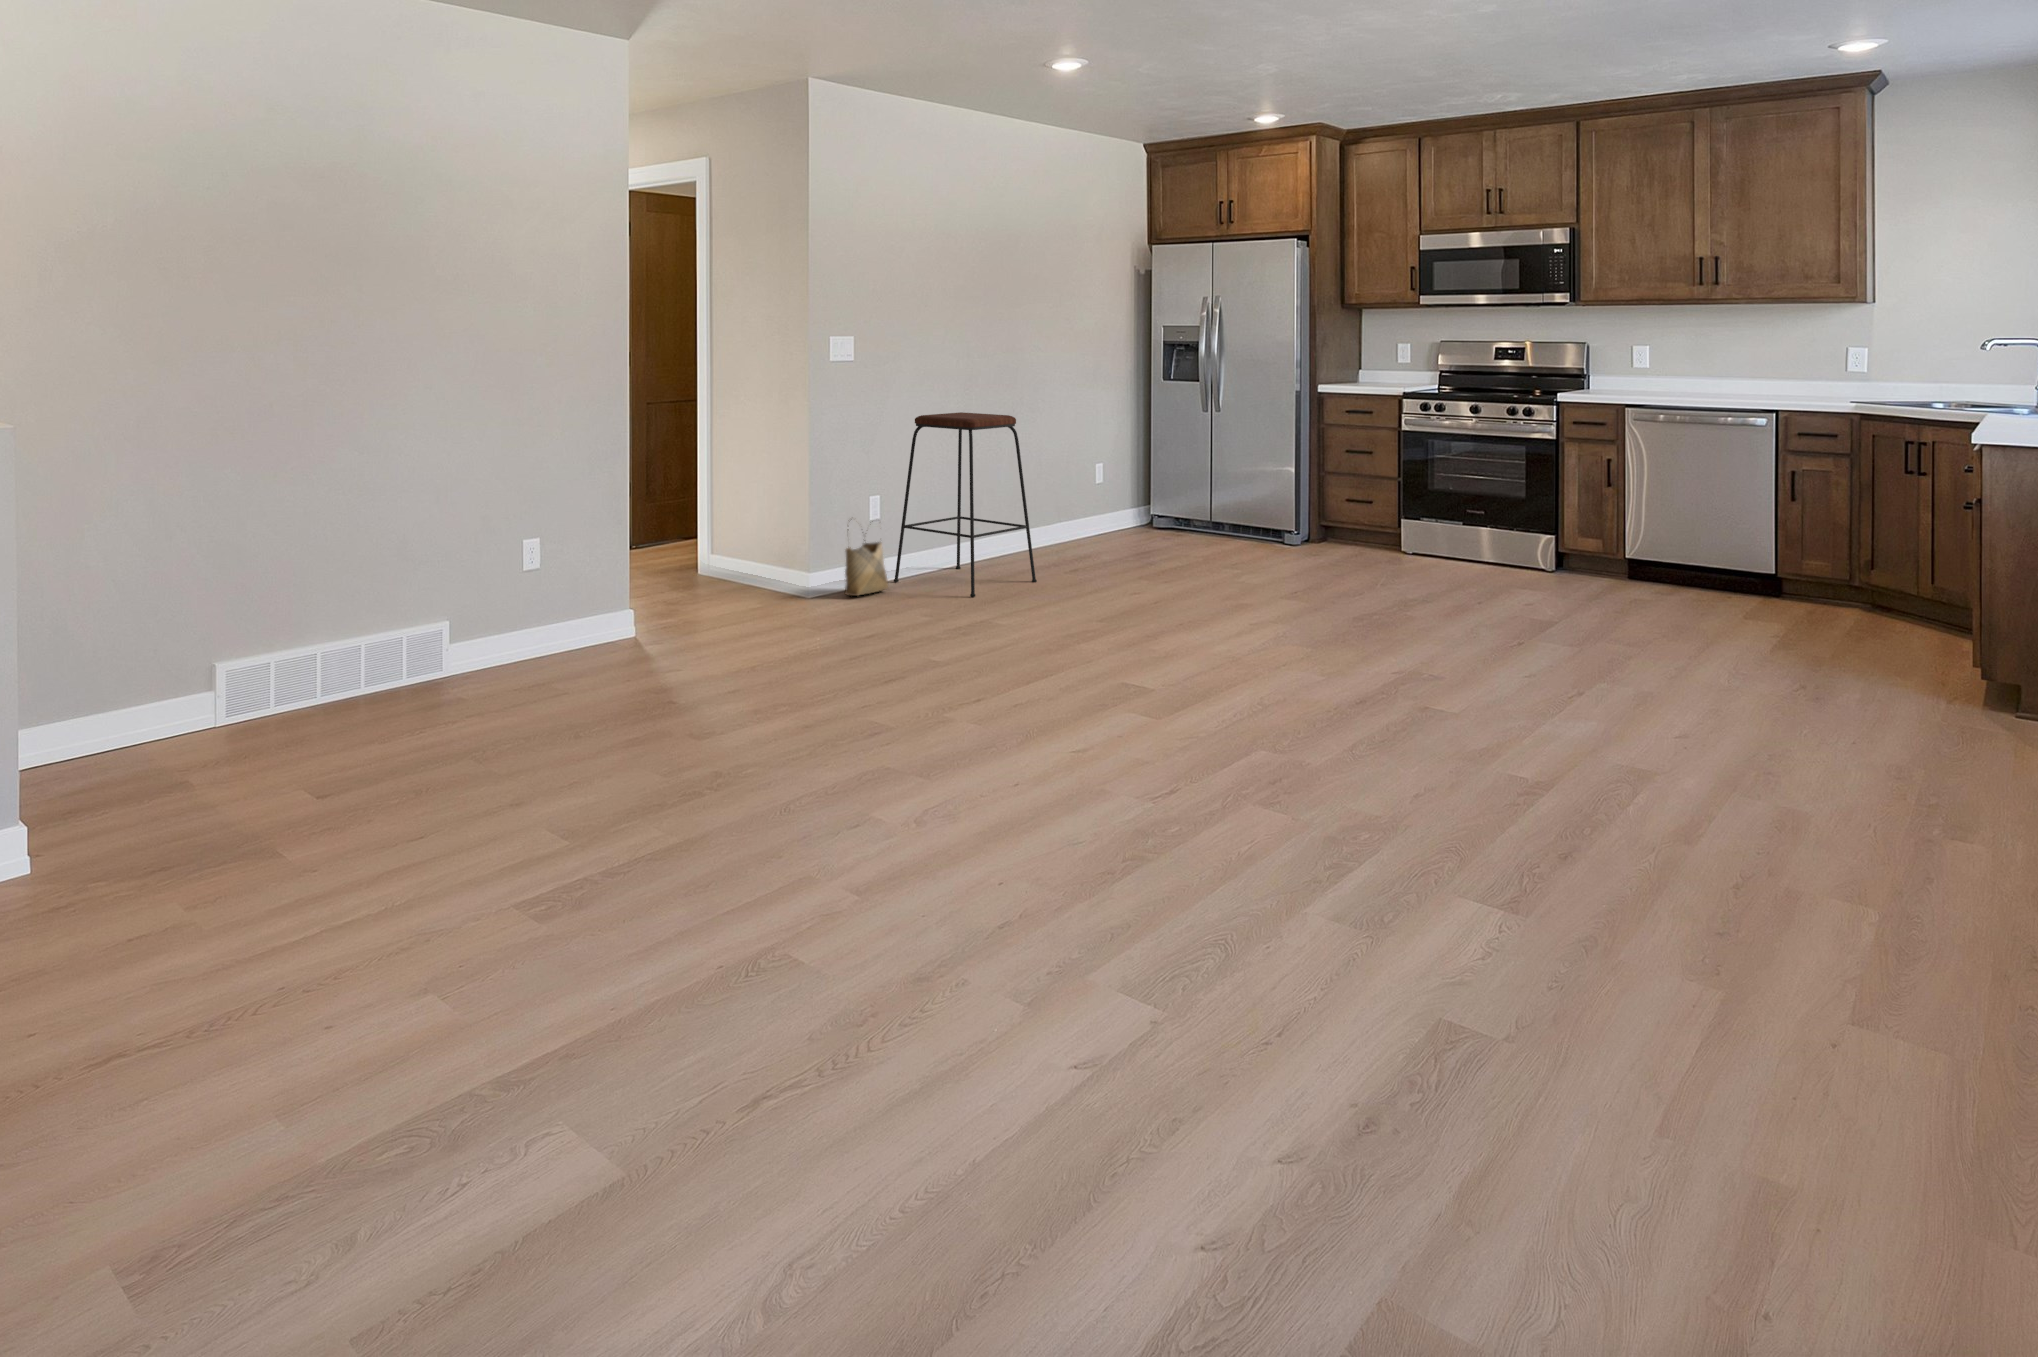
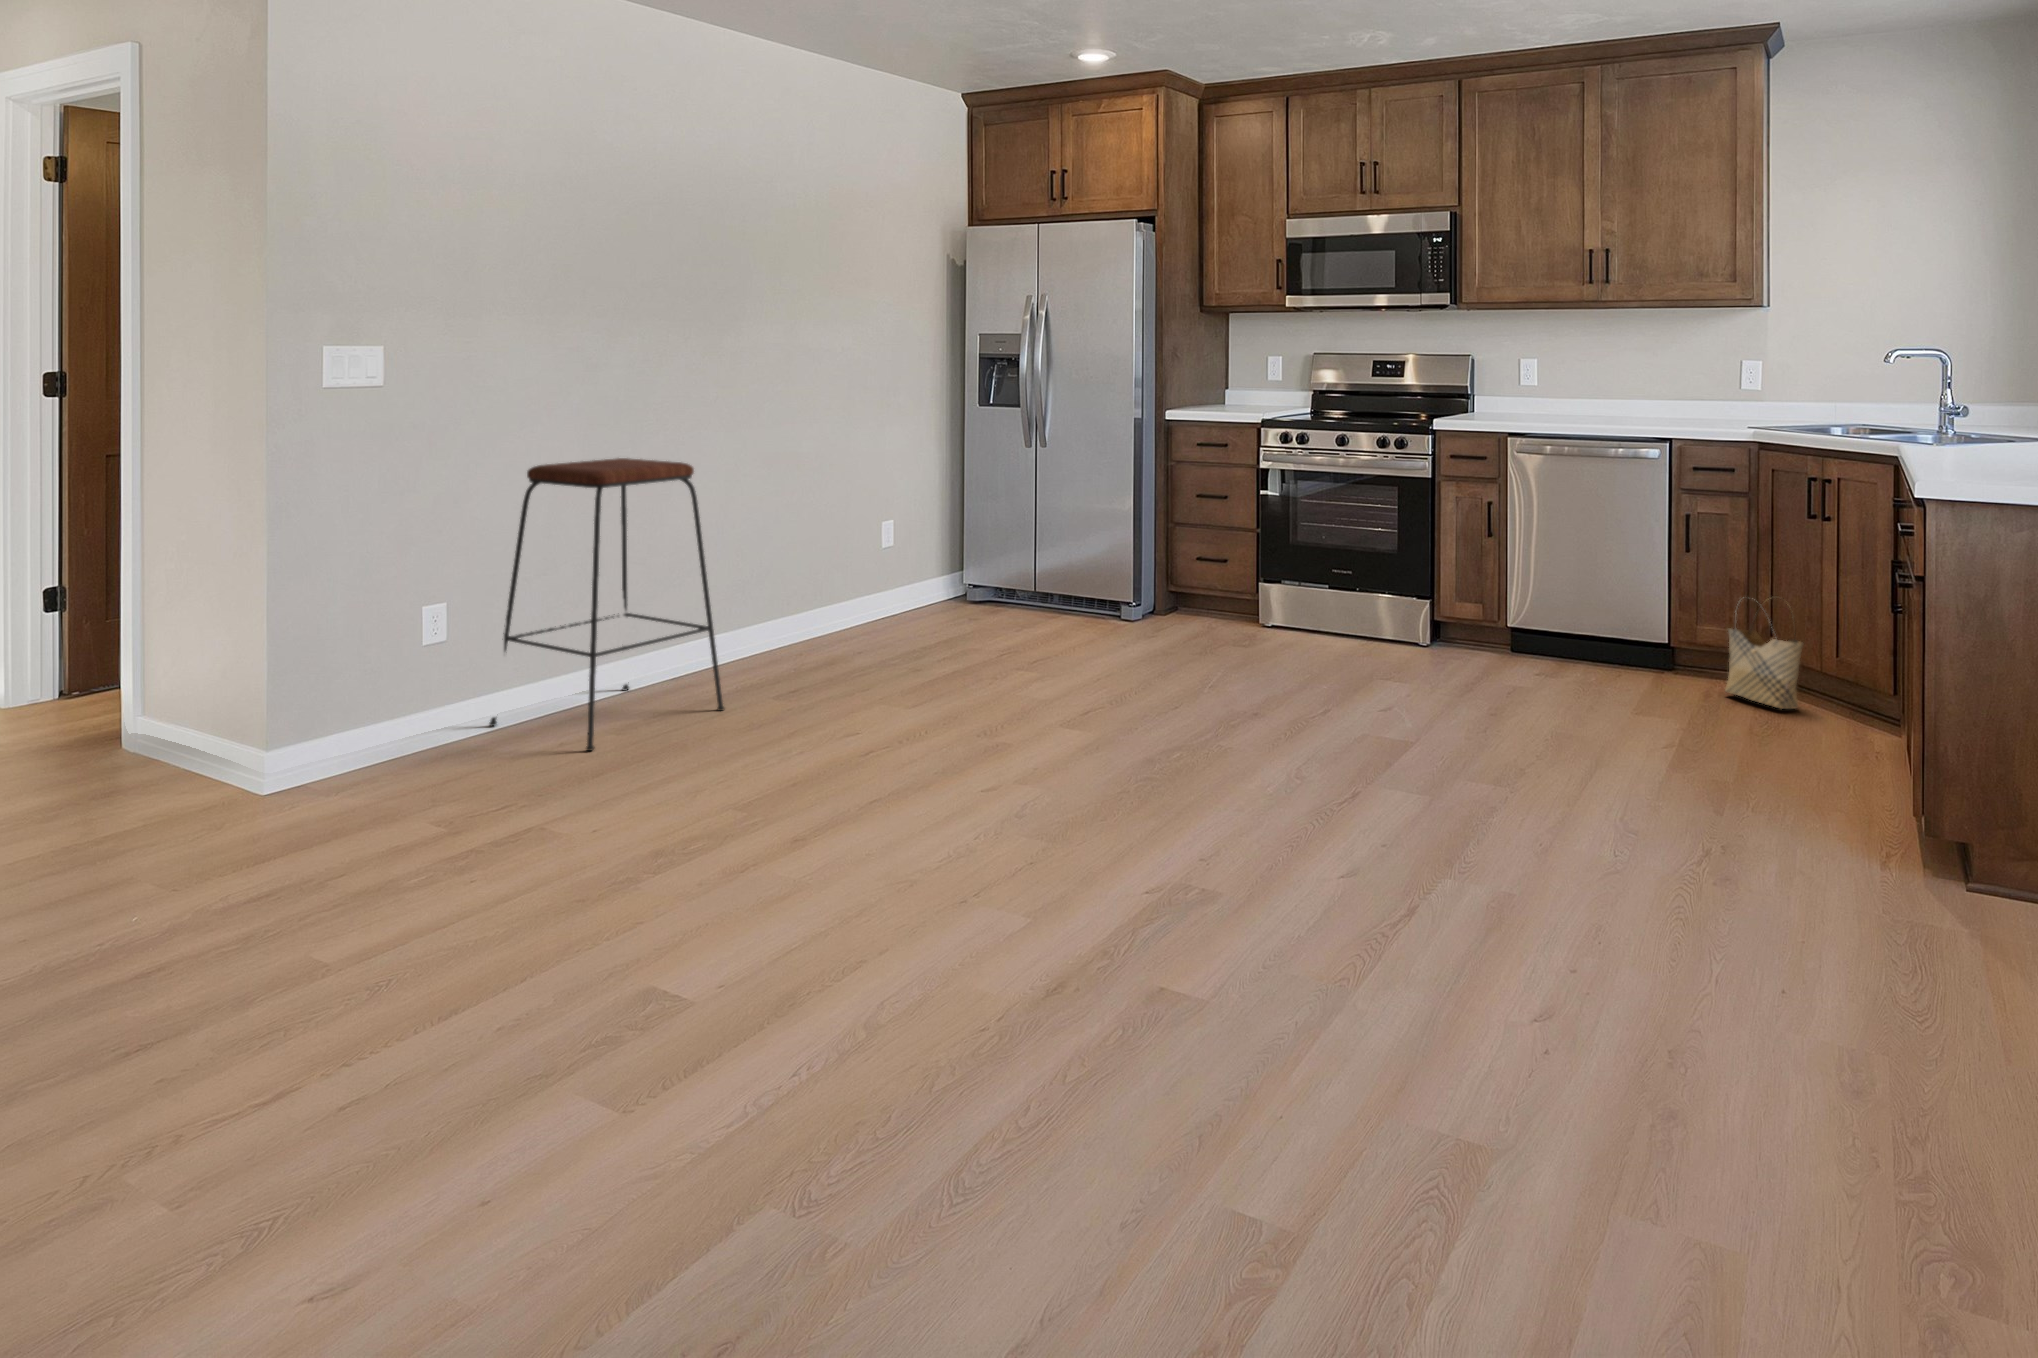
woven basket: present [845,524,888,596] -> present [1725,598,1803,709]

